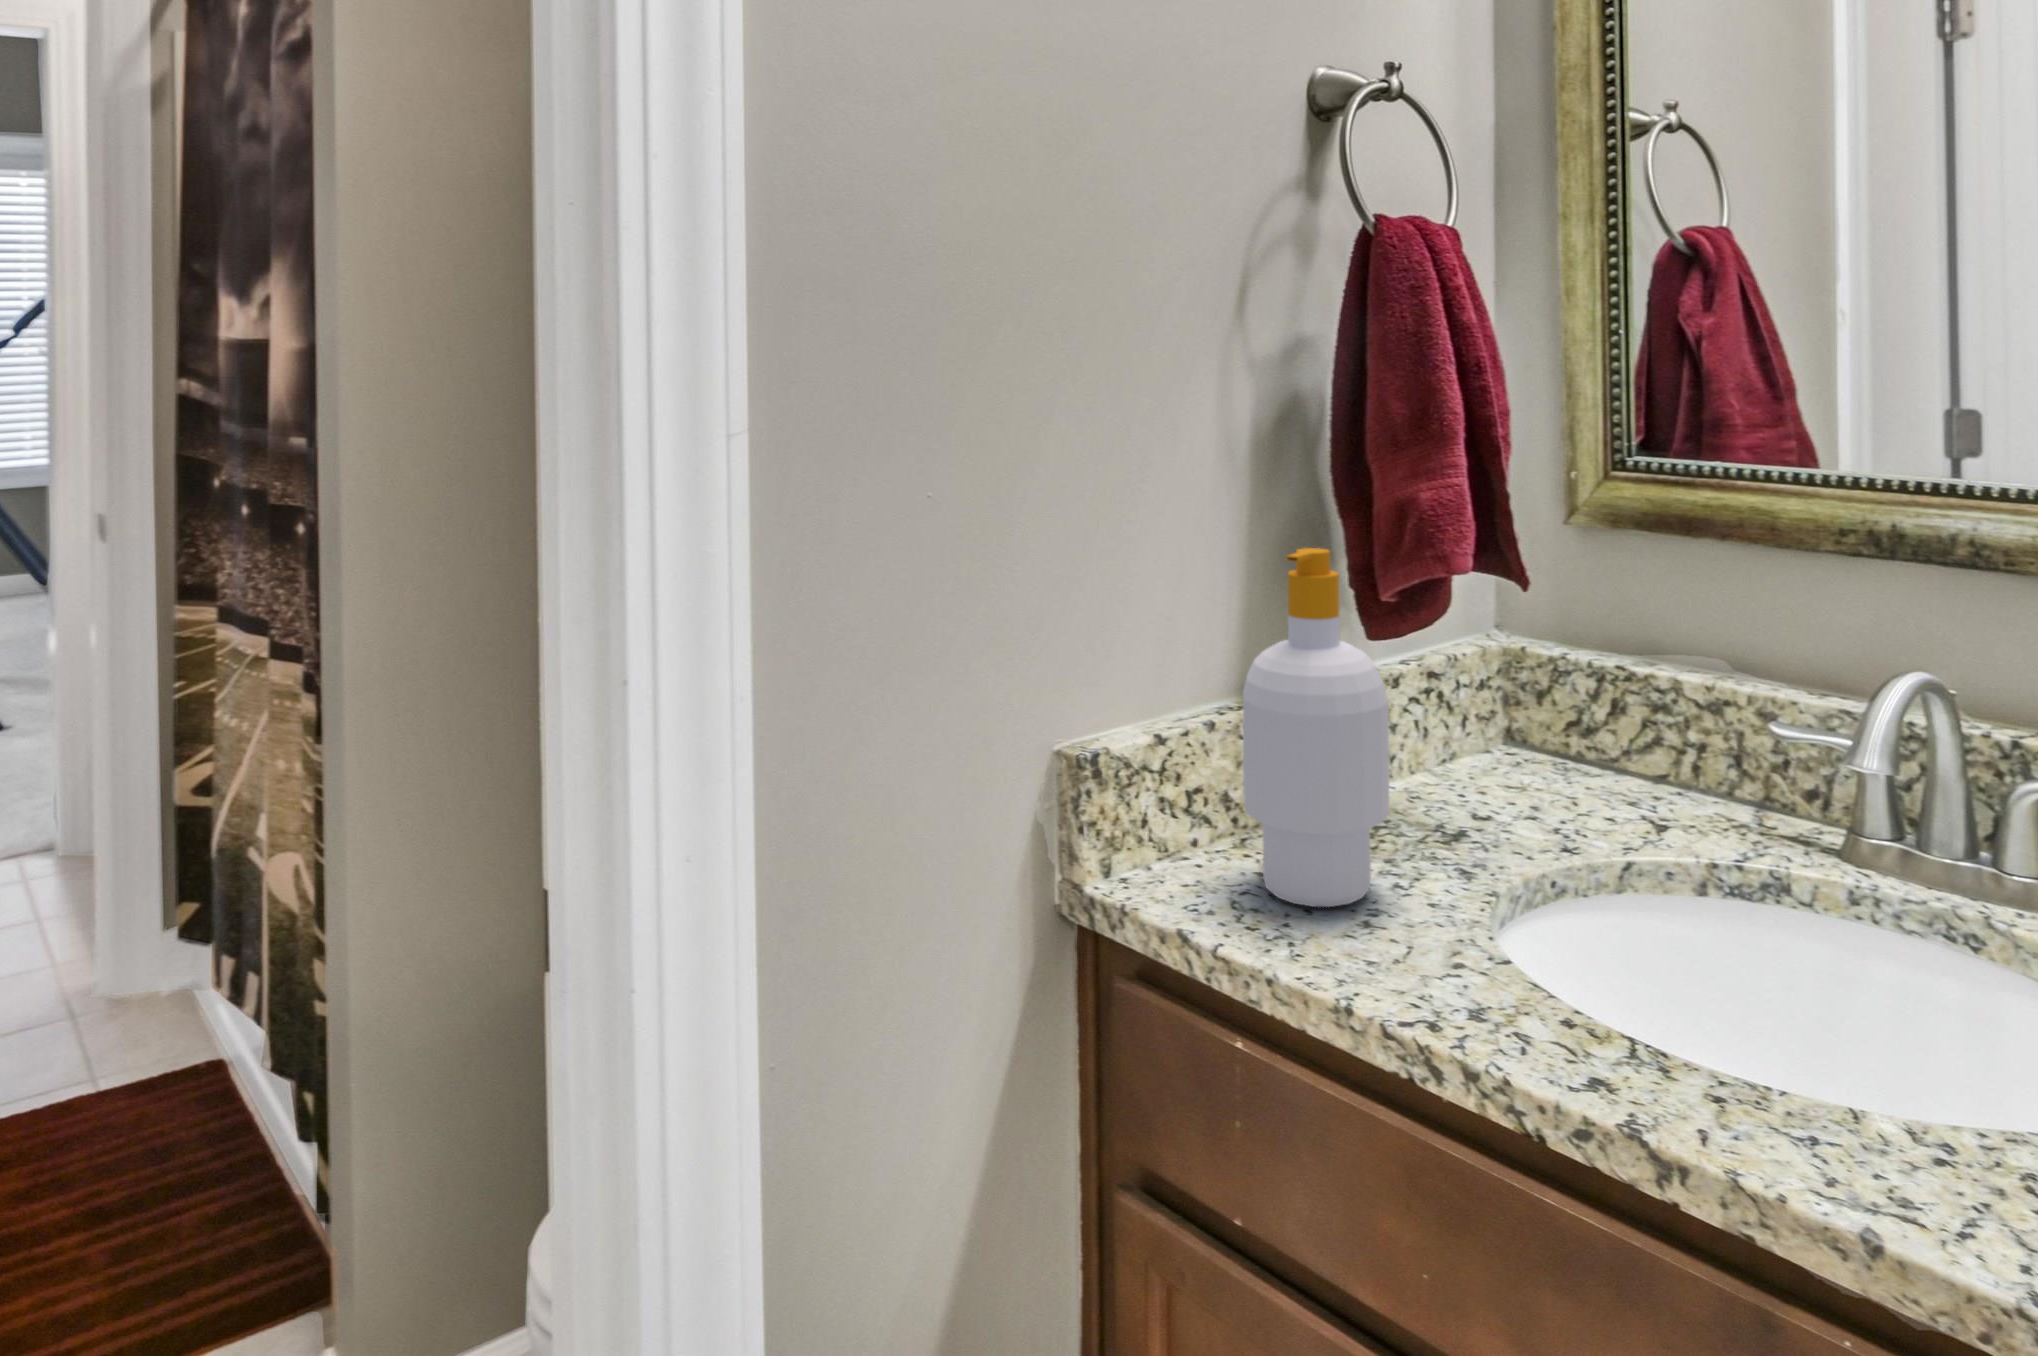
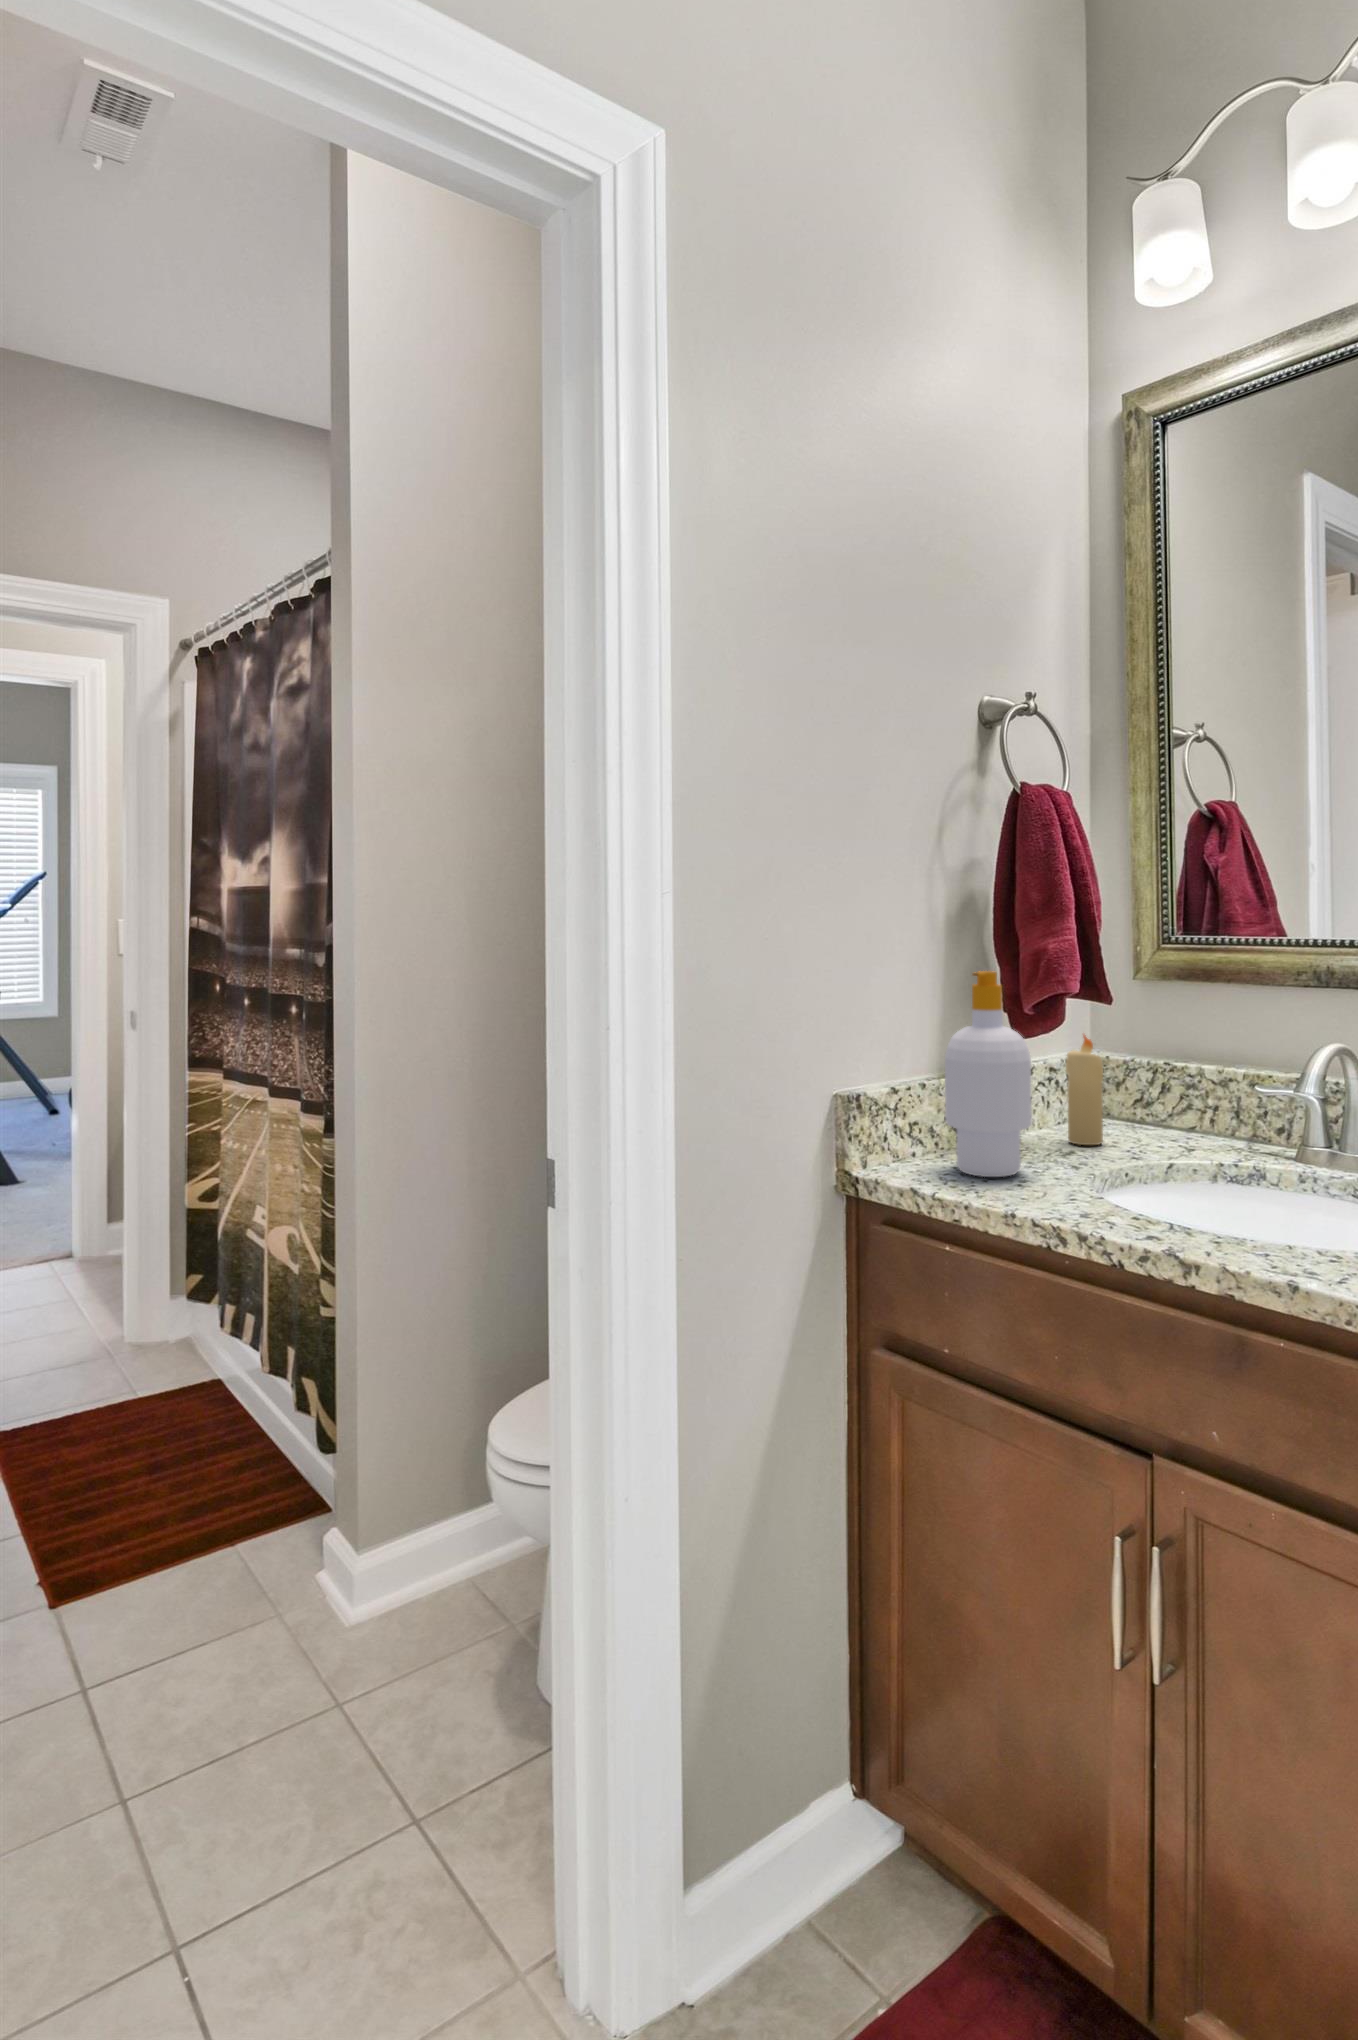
candle: none [1453,629,1515,818] -> present [1066,1035,1103,1145]

